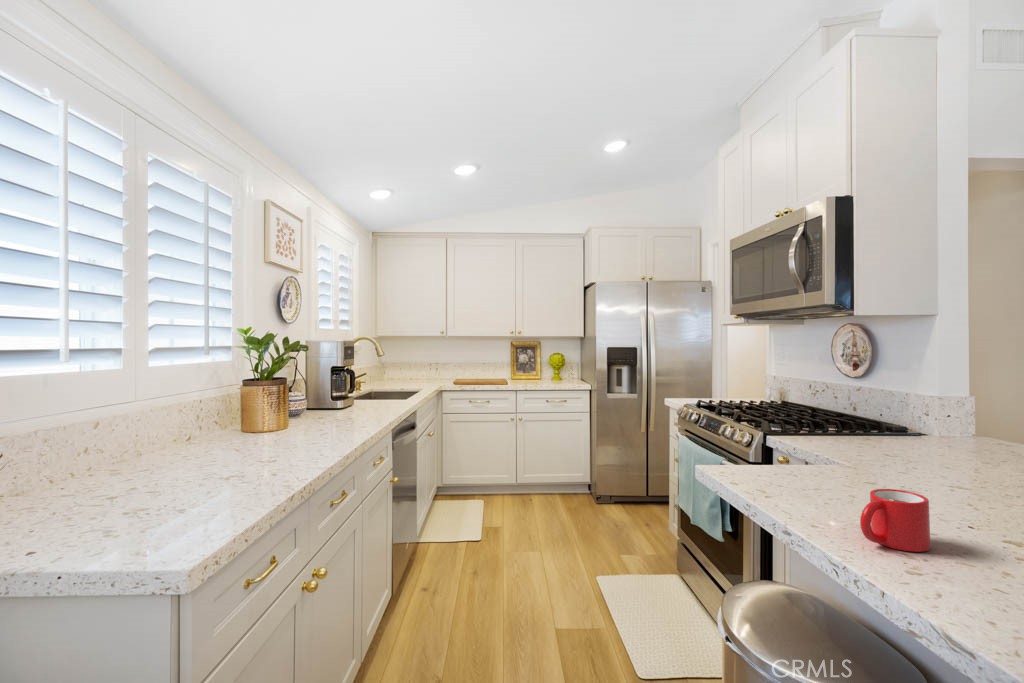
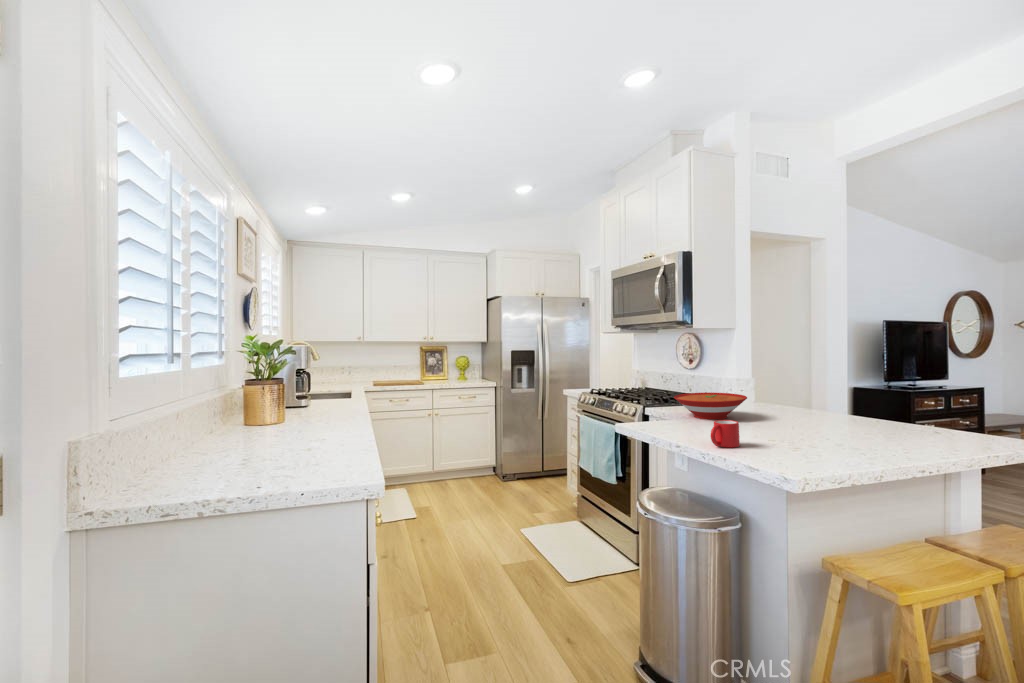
bowl: none [809,419,954,469] -> present [674,393,747,419]

